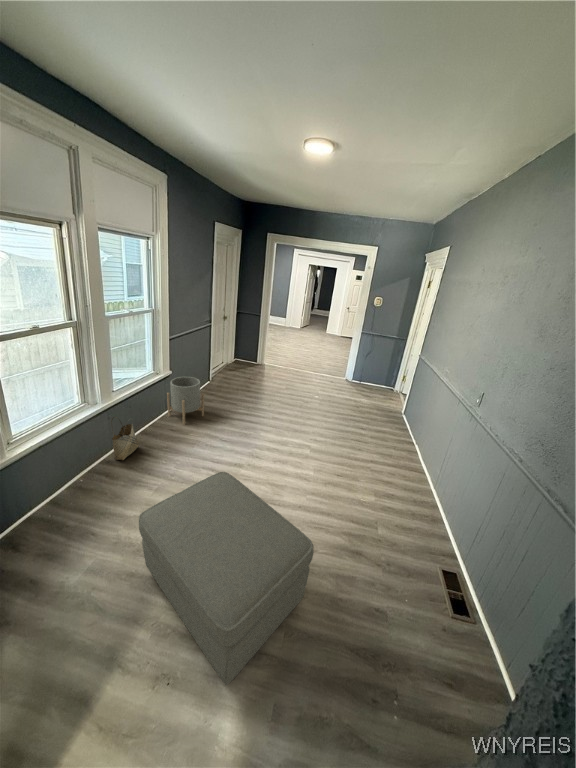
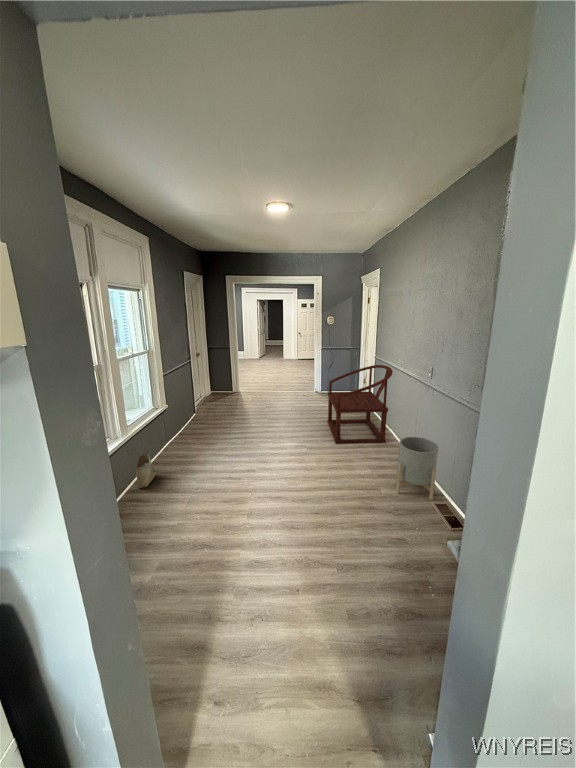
armchair: none [345,367,433,463] -> present [327,365,393,444]
planter: present [167,377,204,425] -> present [396,437,438,500]
ottoman: present [139,472,314,685] -> none [202,464,345,606]

